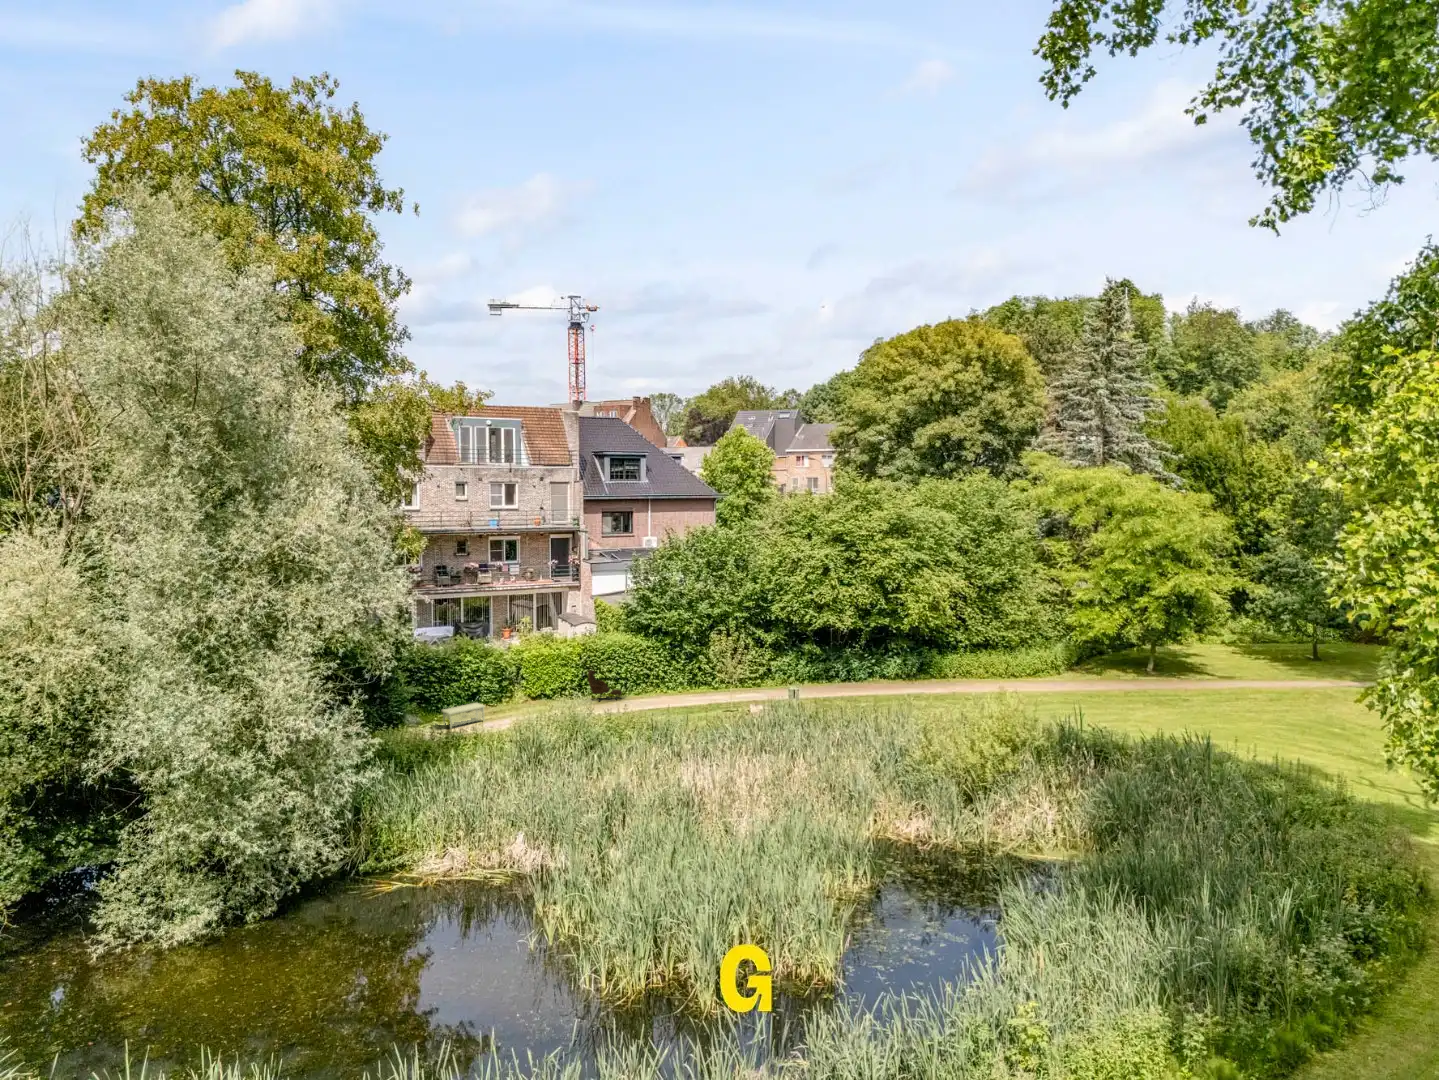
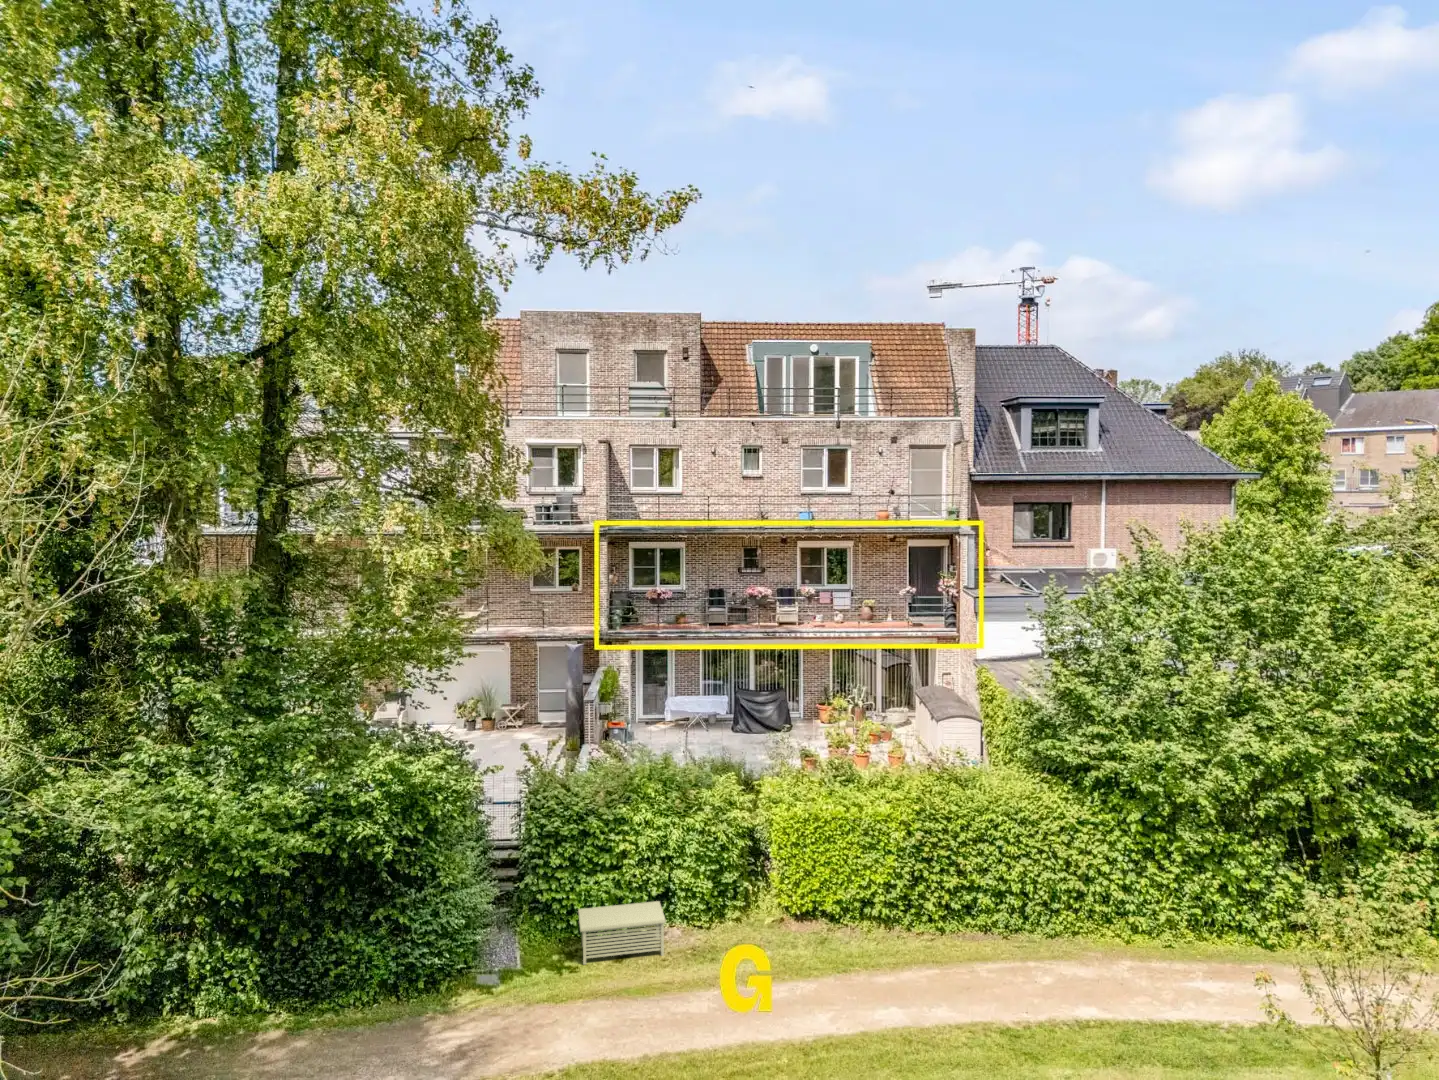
lounge chair: present [588,670,622,700] -> none [919,862,1009,964]

